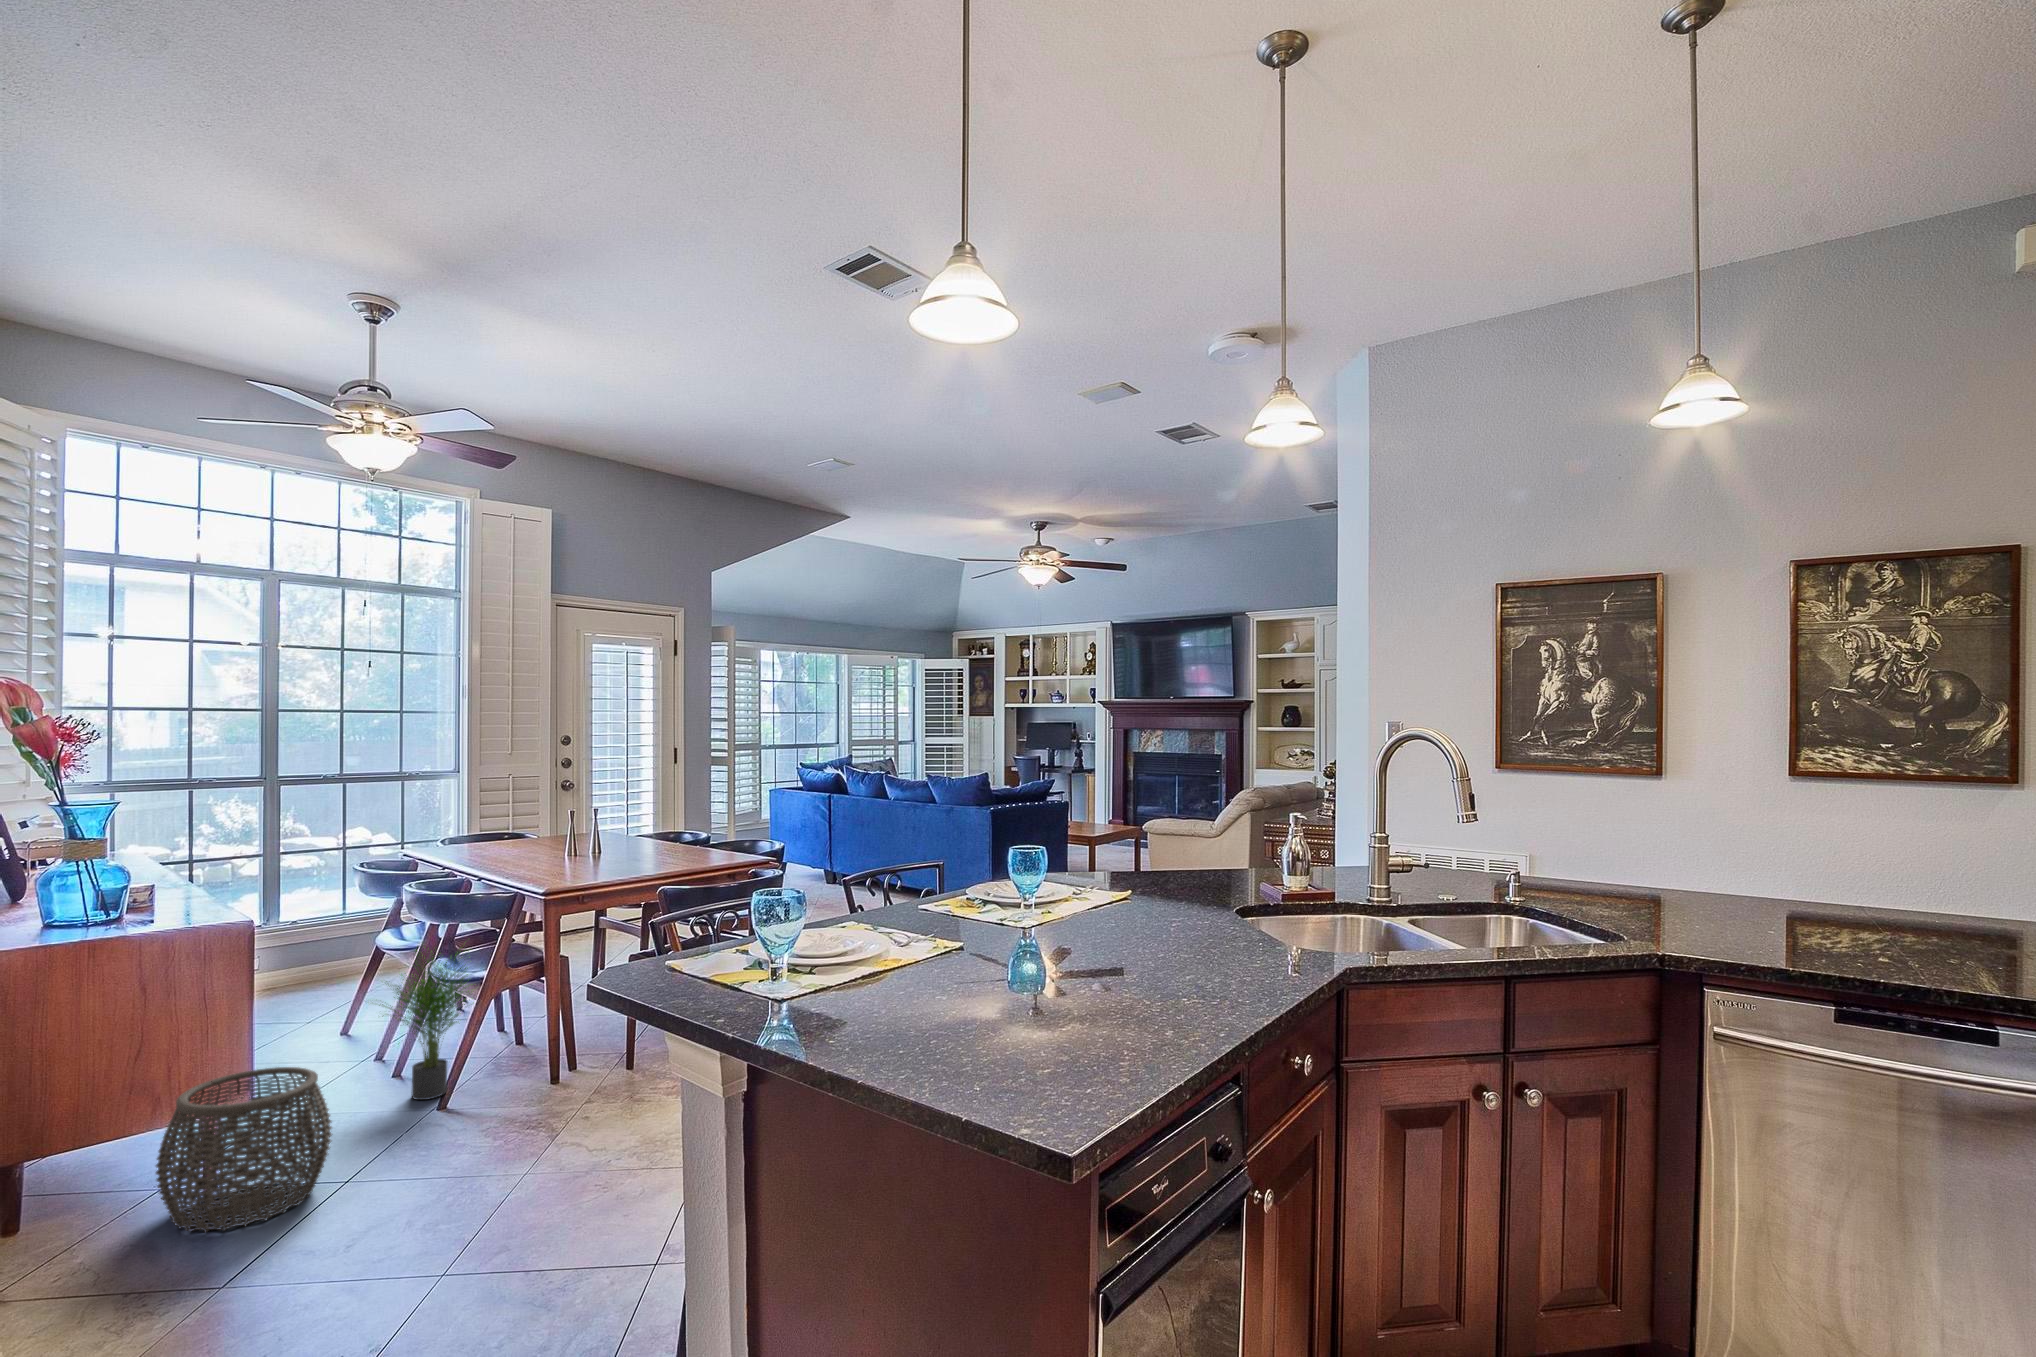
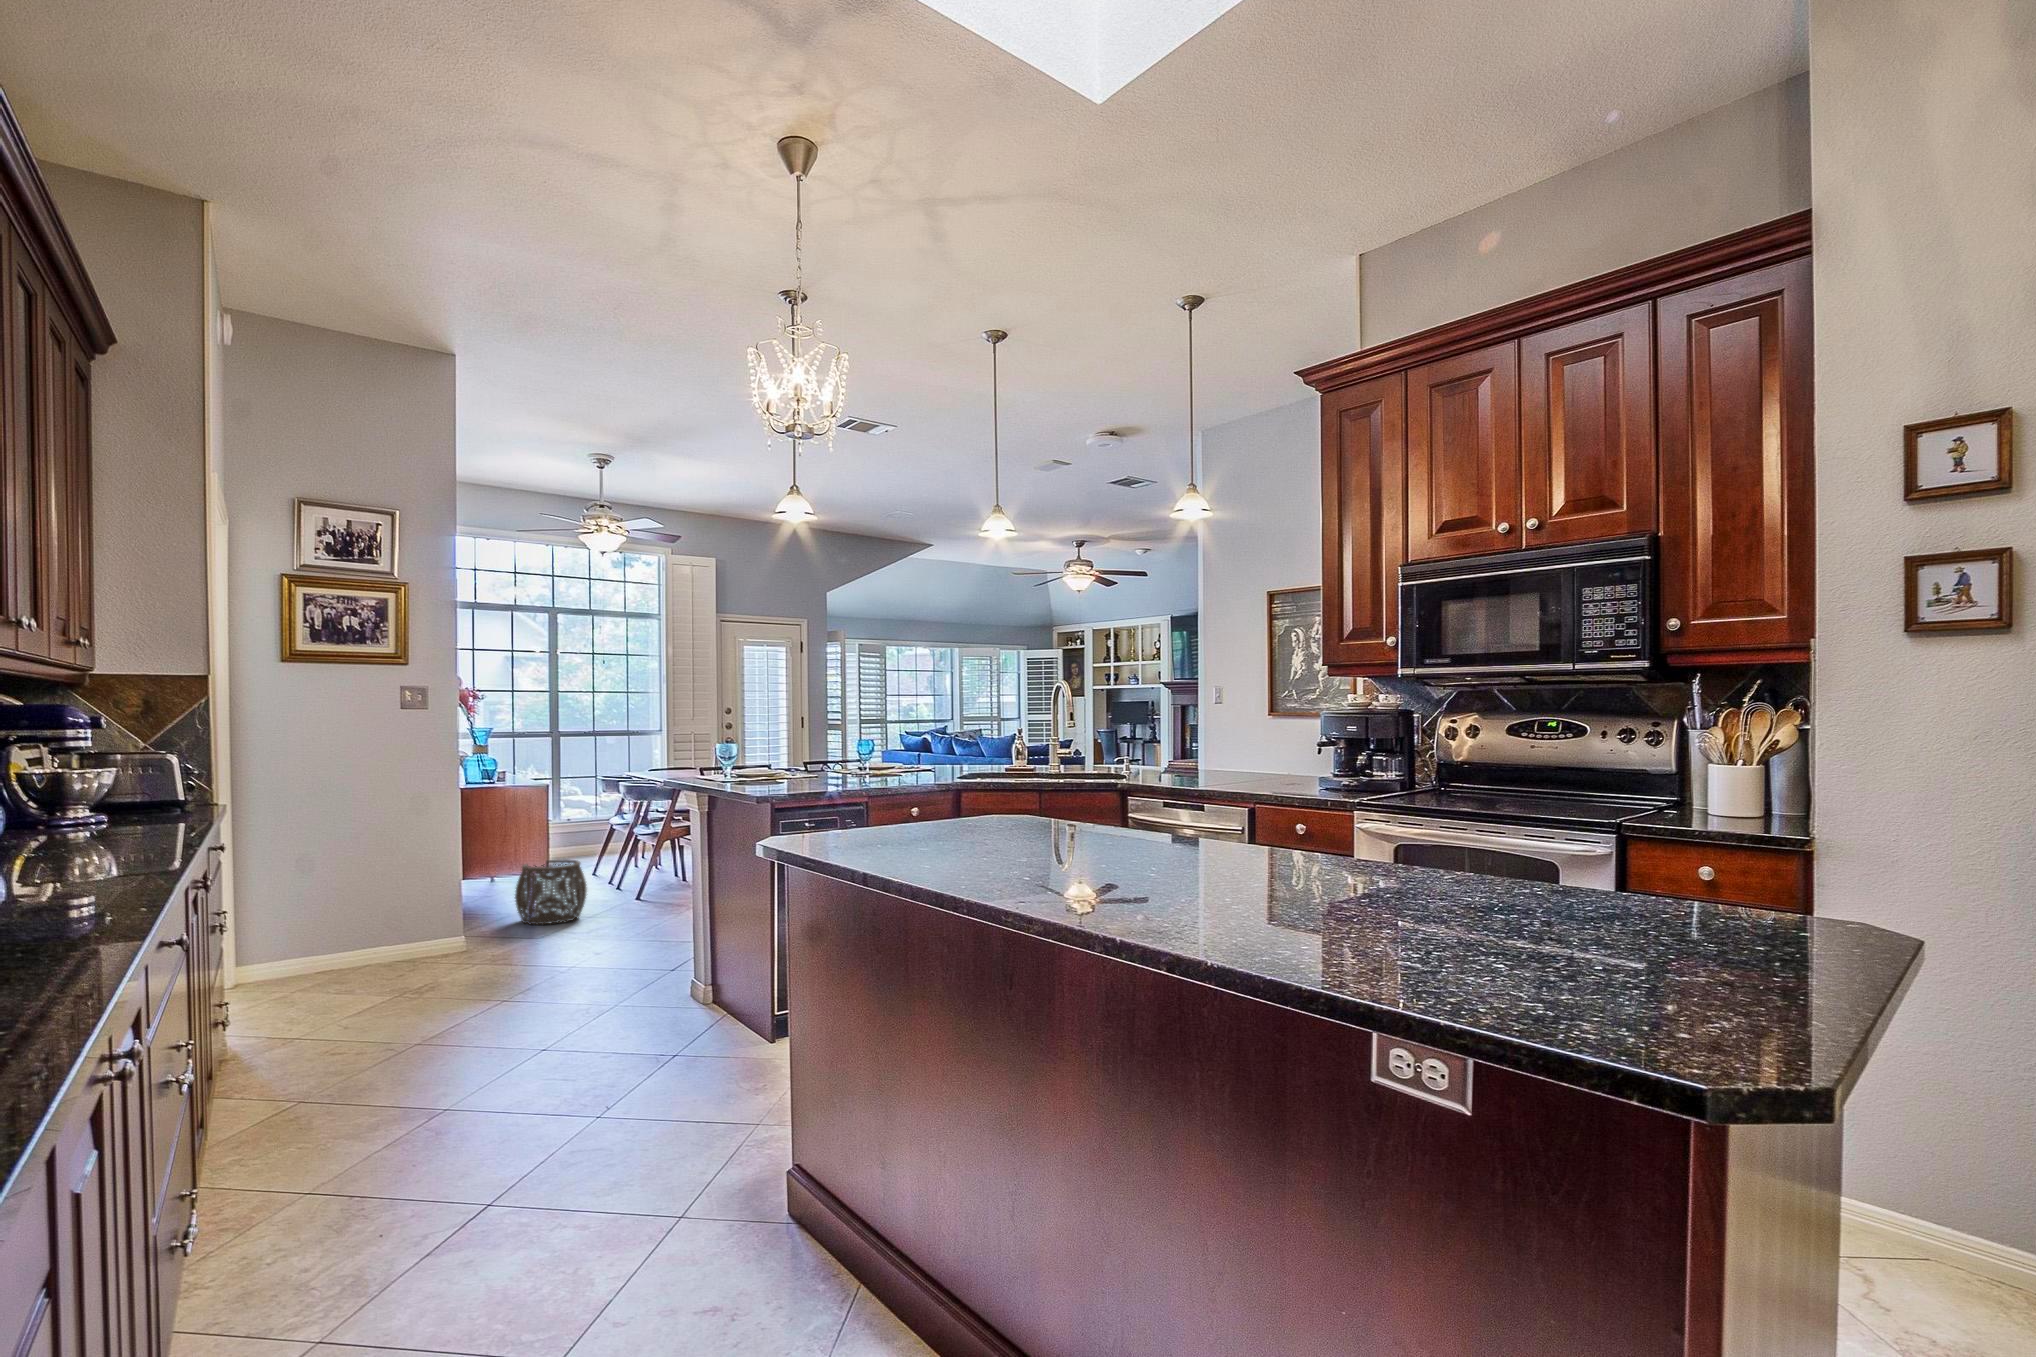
potted plant: present [379,953,469,1100] -> none [599,811,664,896]

